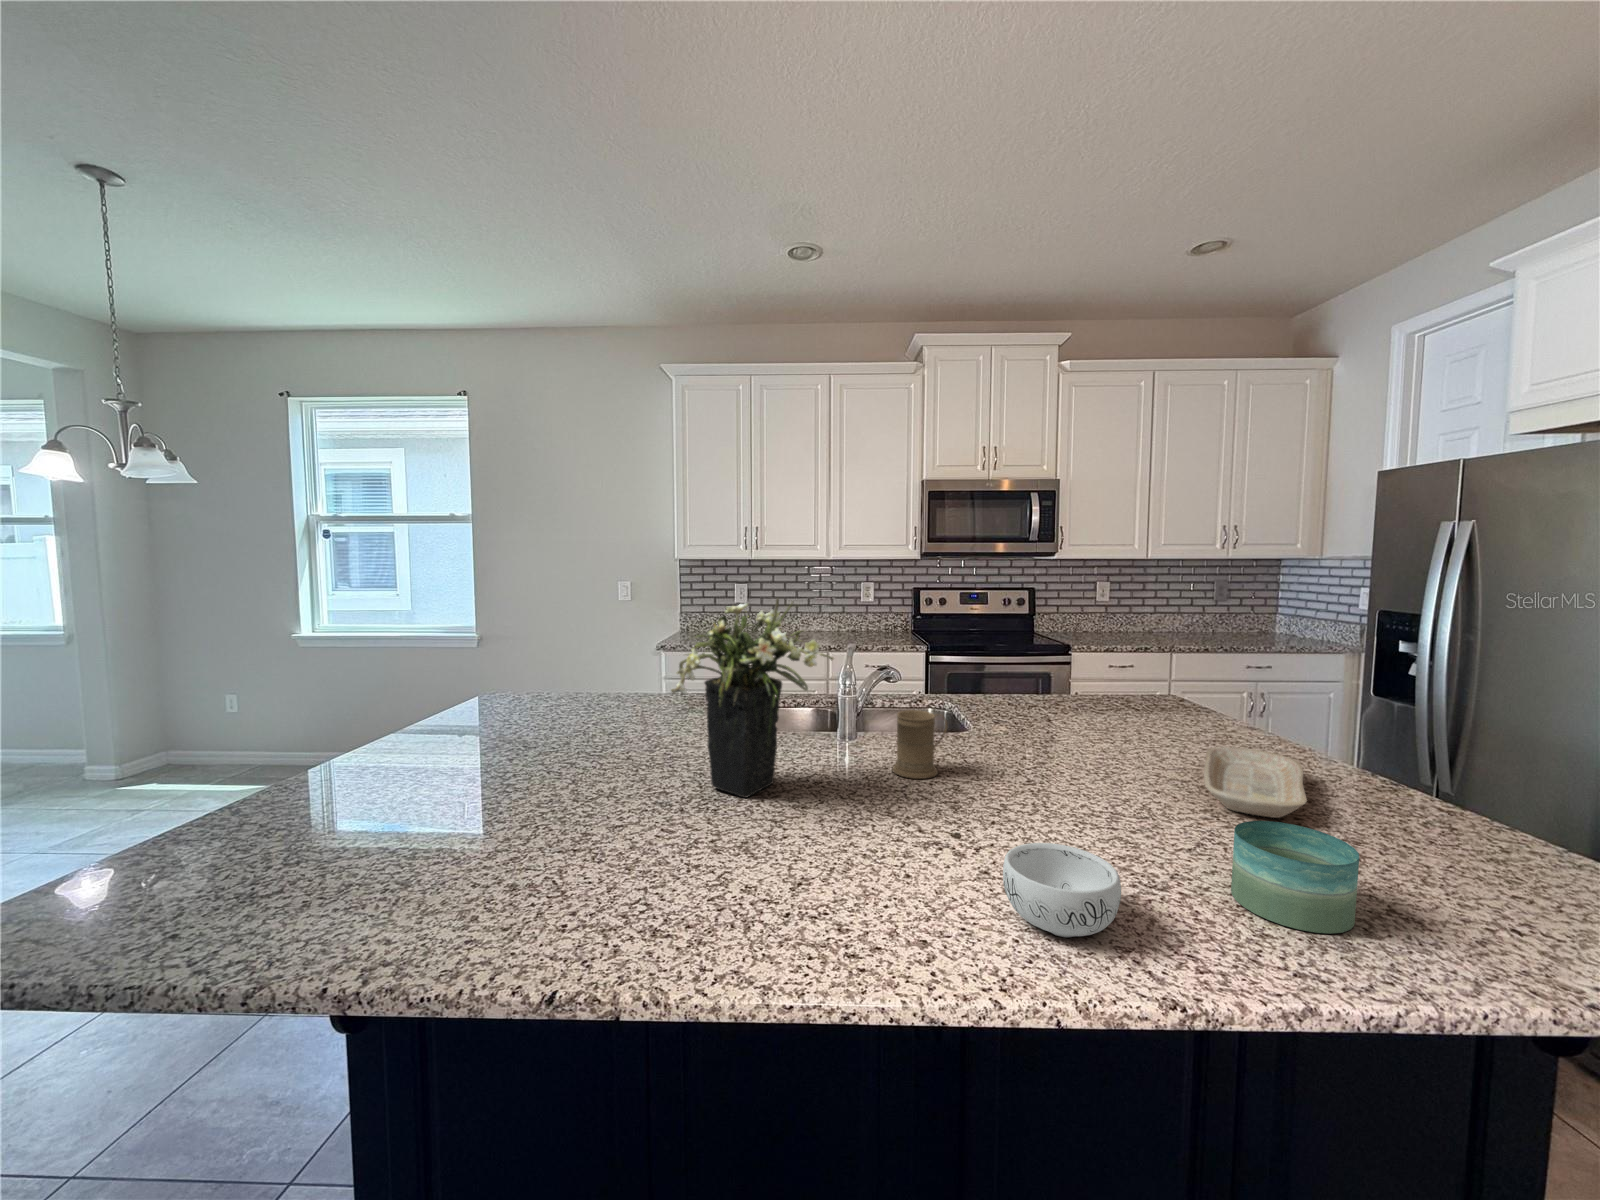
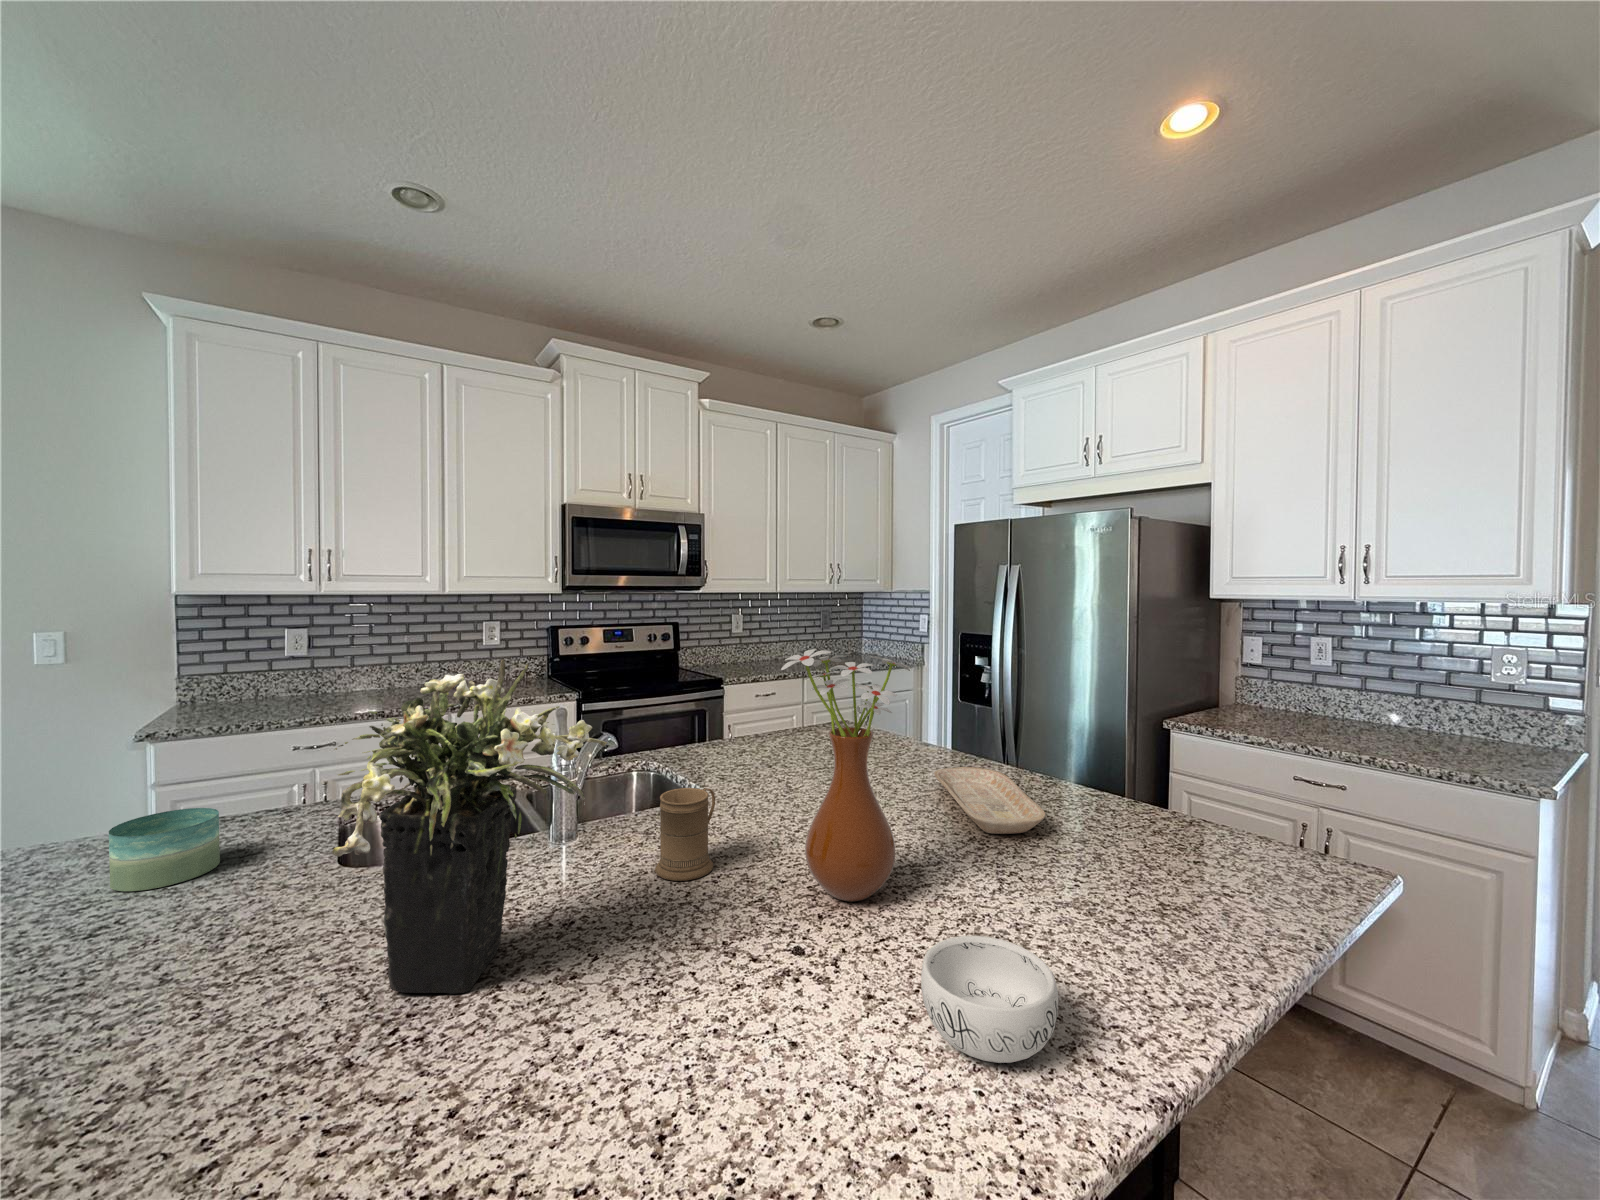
vase: none [967,602,1106,821] -> present [781,649,911,901]
candle: present [1231,821,1359,934] -> present [109,808,220,891]

